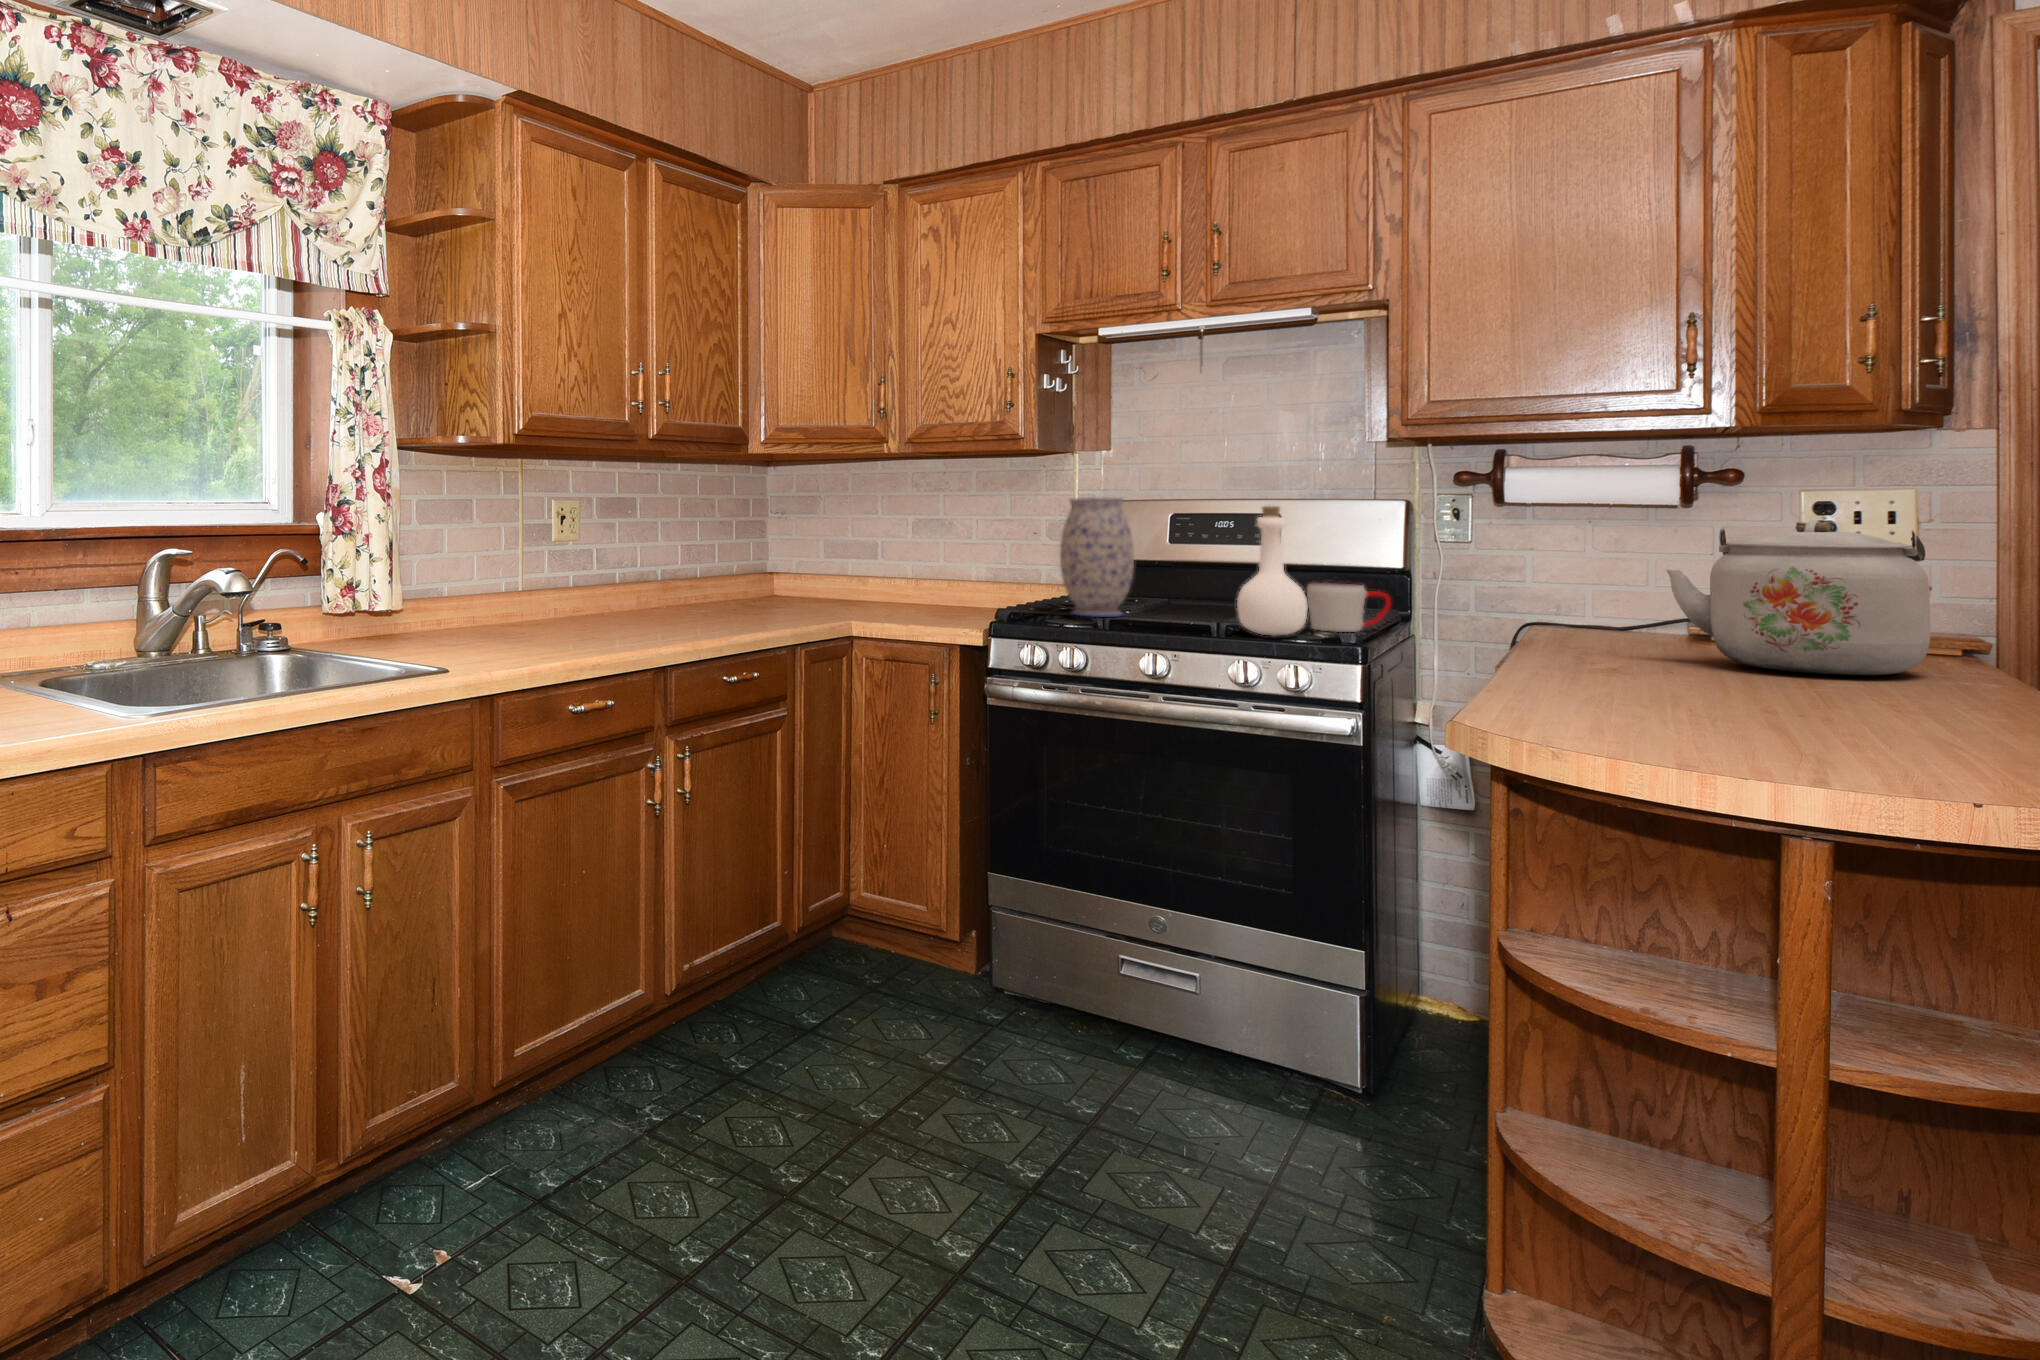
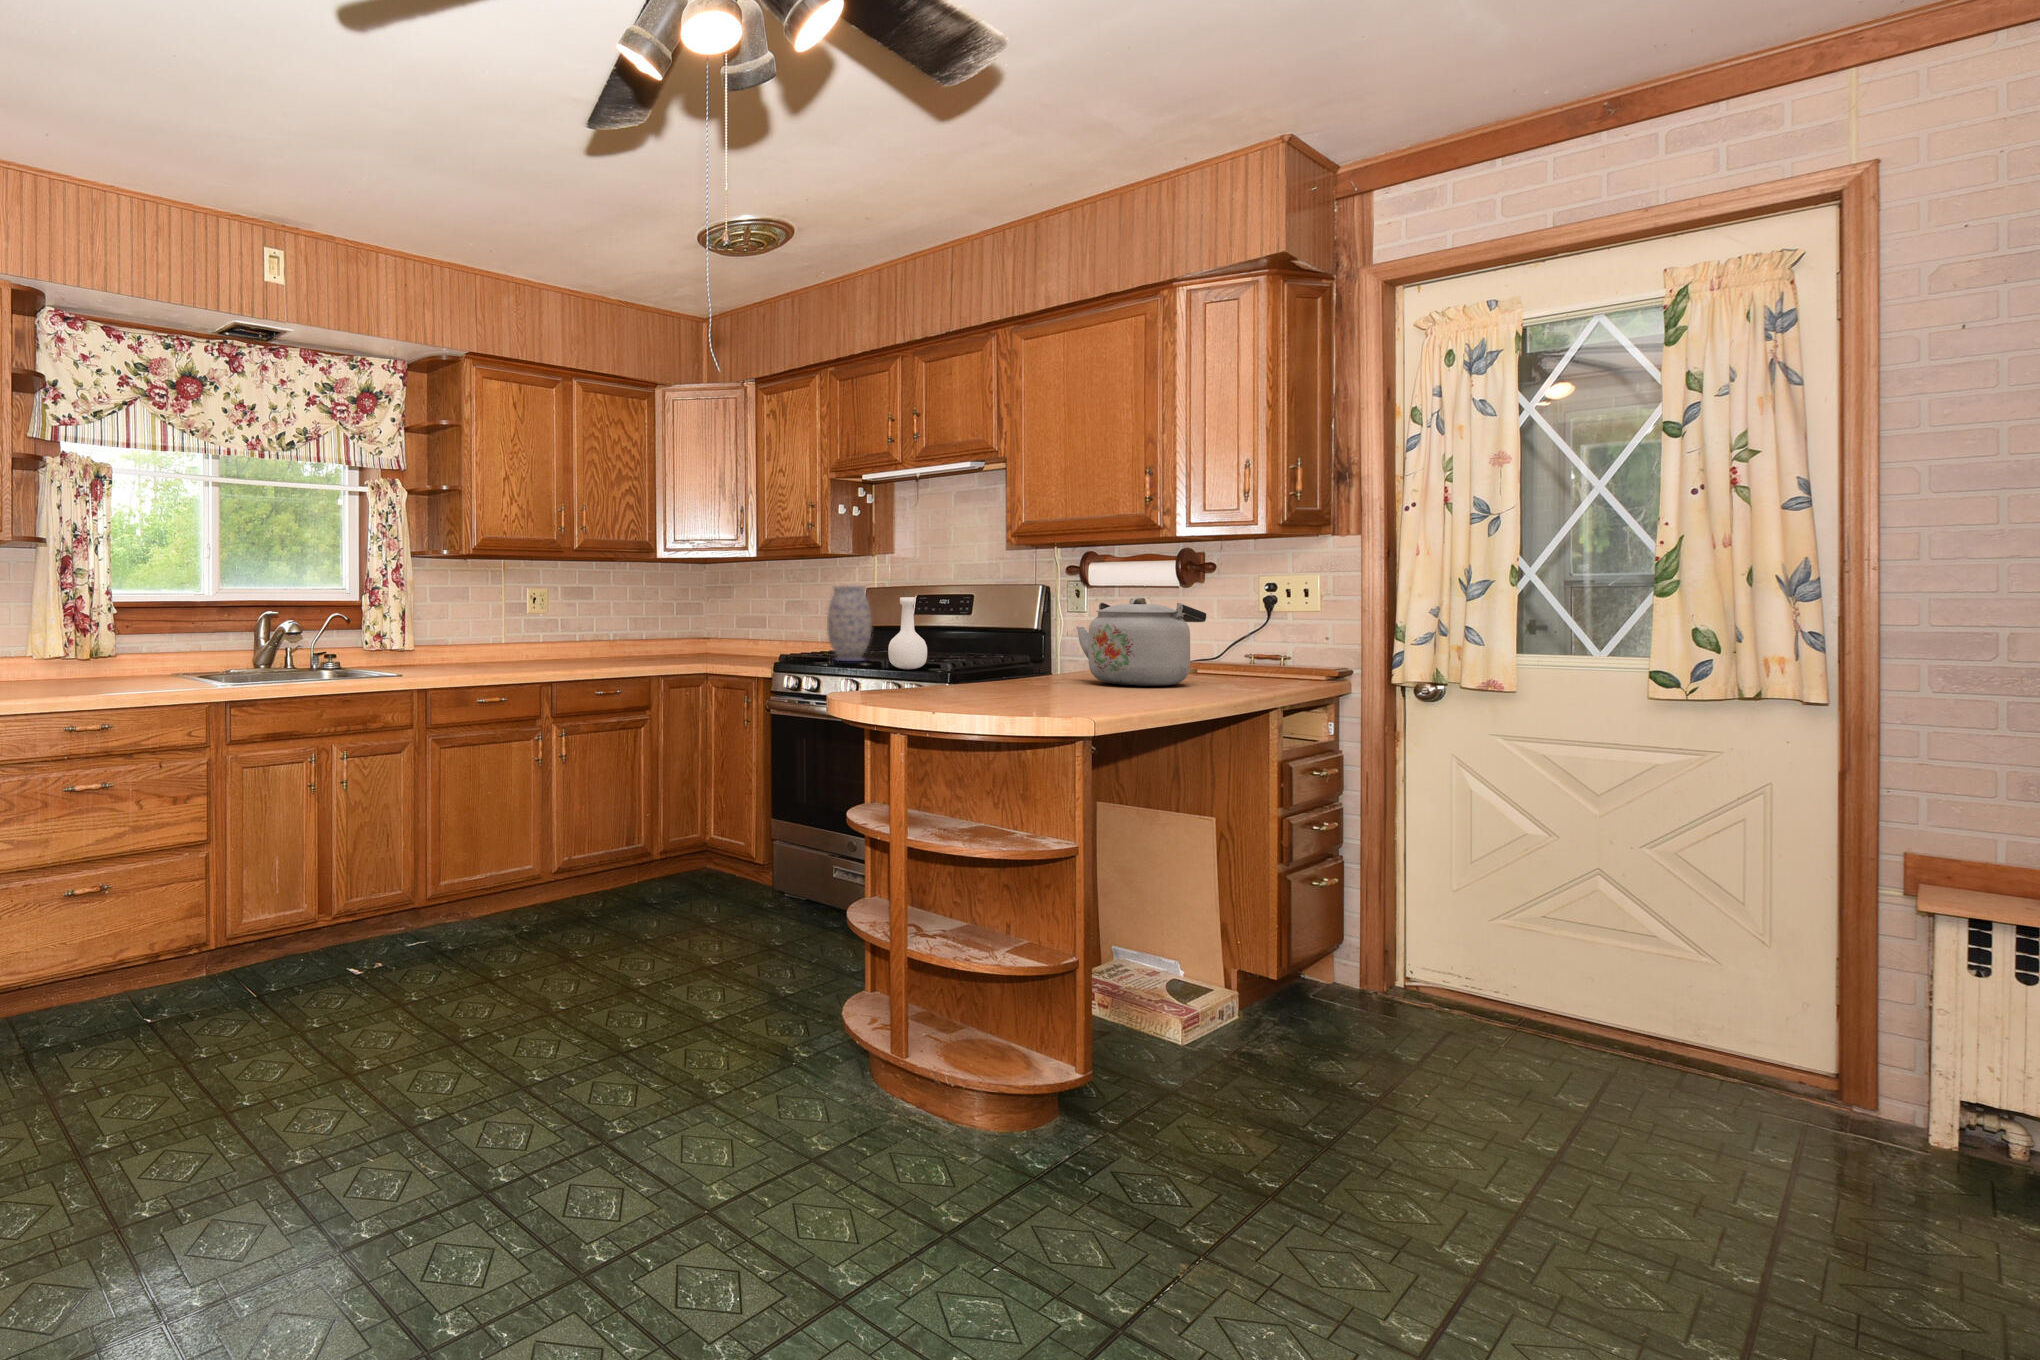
mug: present [1307,583,1391,632] -> none [943,639,990,668]

